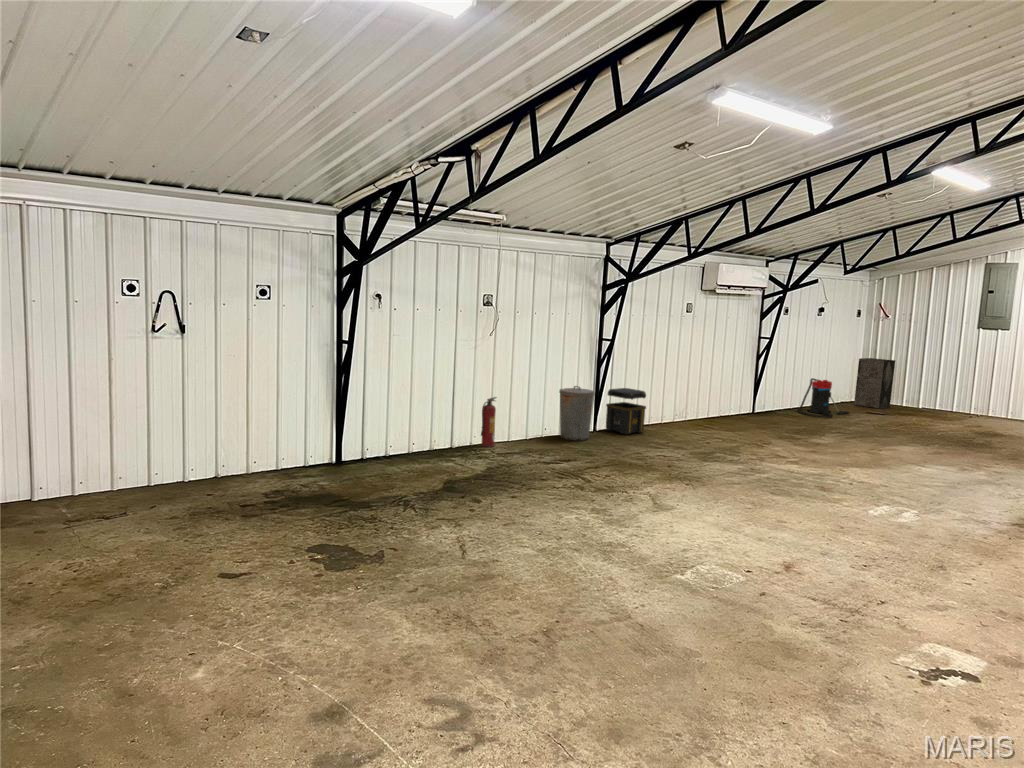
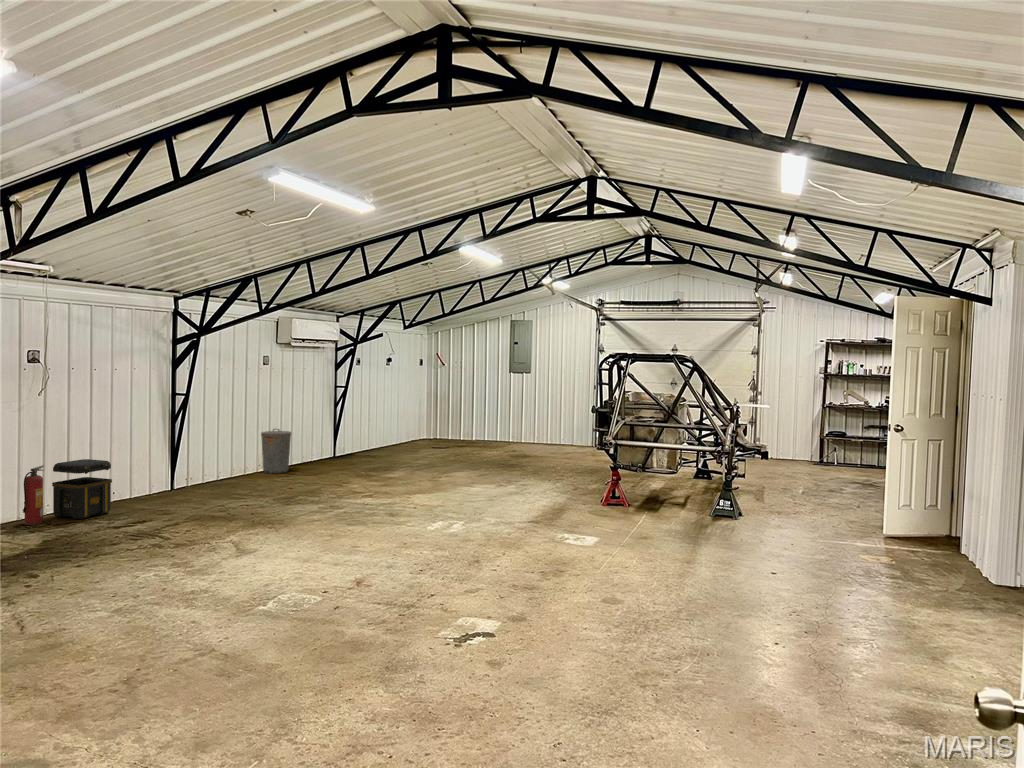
storage cabinet: present [854,358,895,409] -> none [421,399,448,441]
vacuum cleaner: present [798,378,849,418] -> none [375,420,416,453]
trash can: present [559,386,595,441] -> present [261,429,291,474]
toolbox: present [606,388,646,434] -> present [52,459,112,519]

